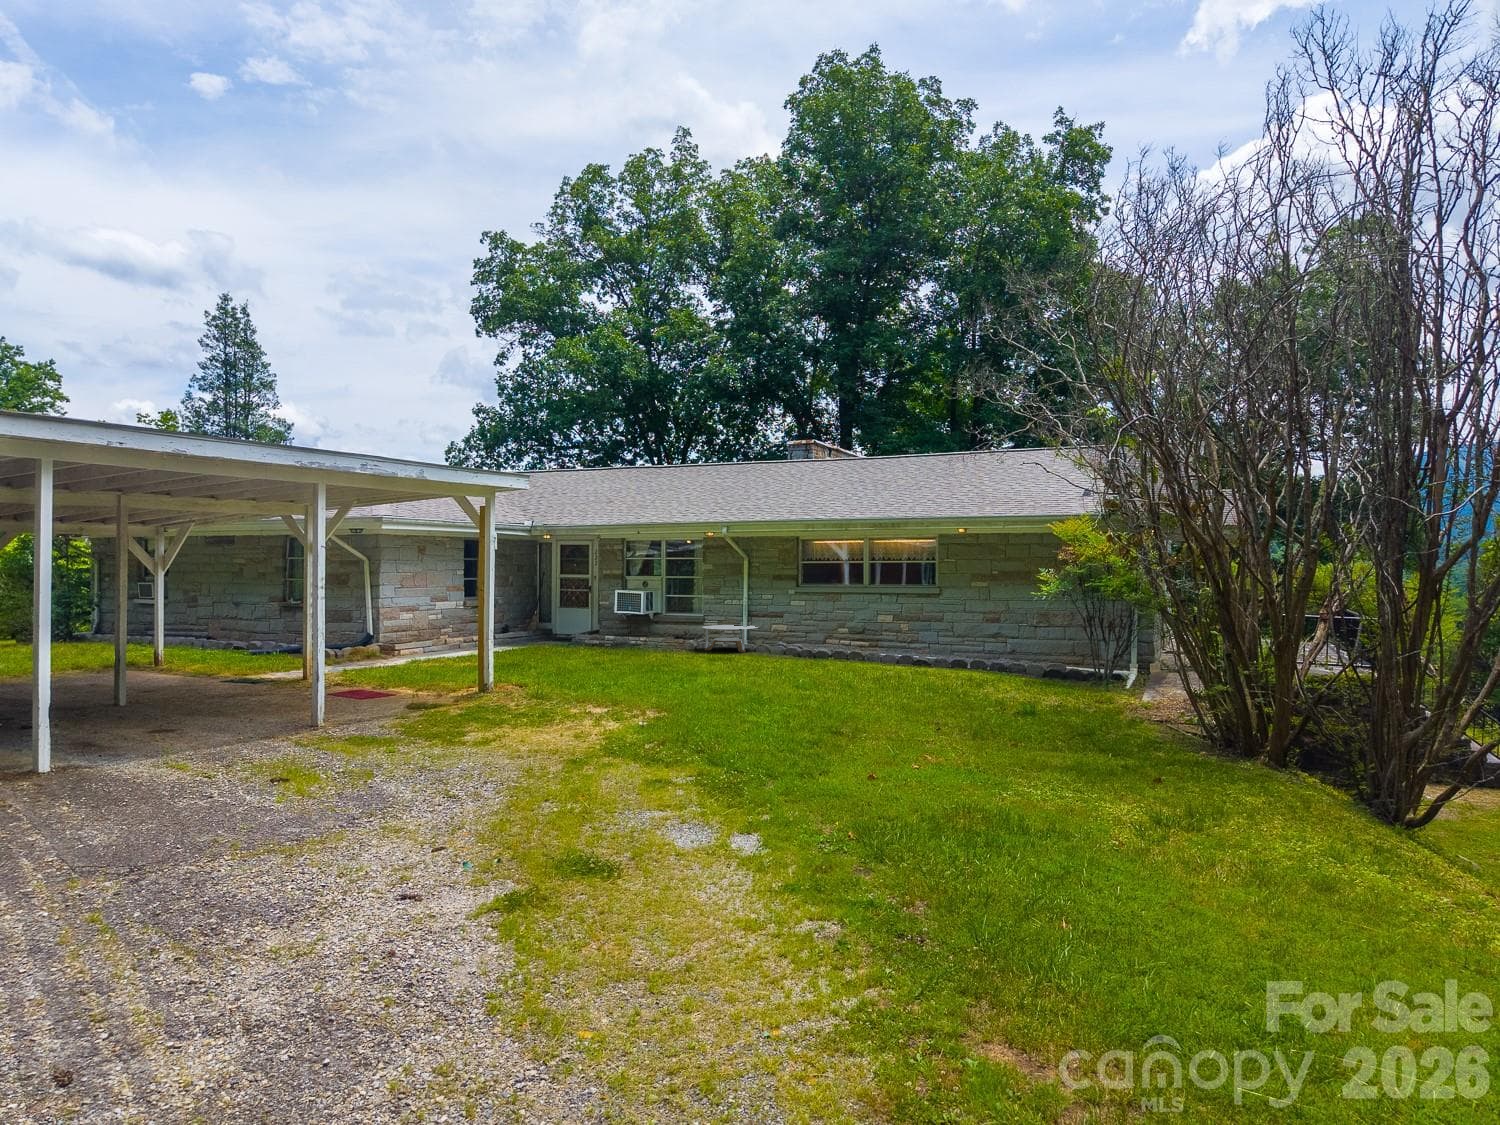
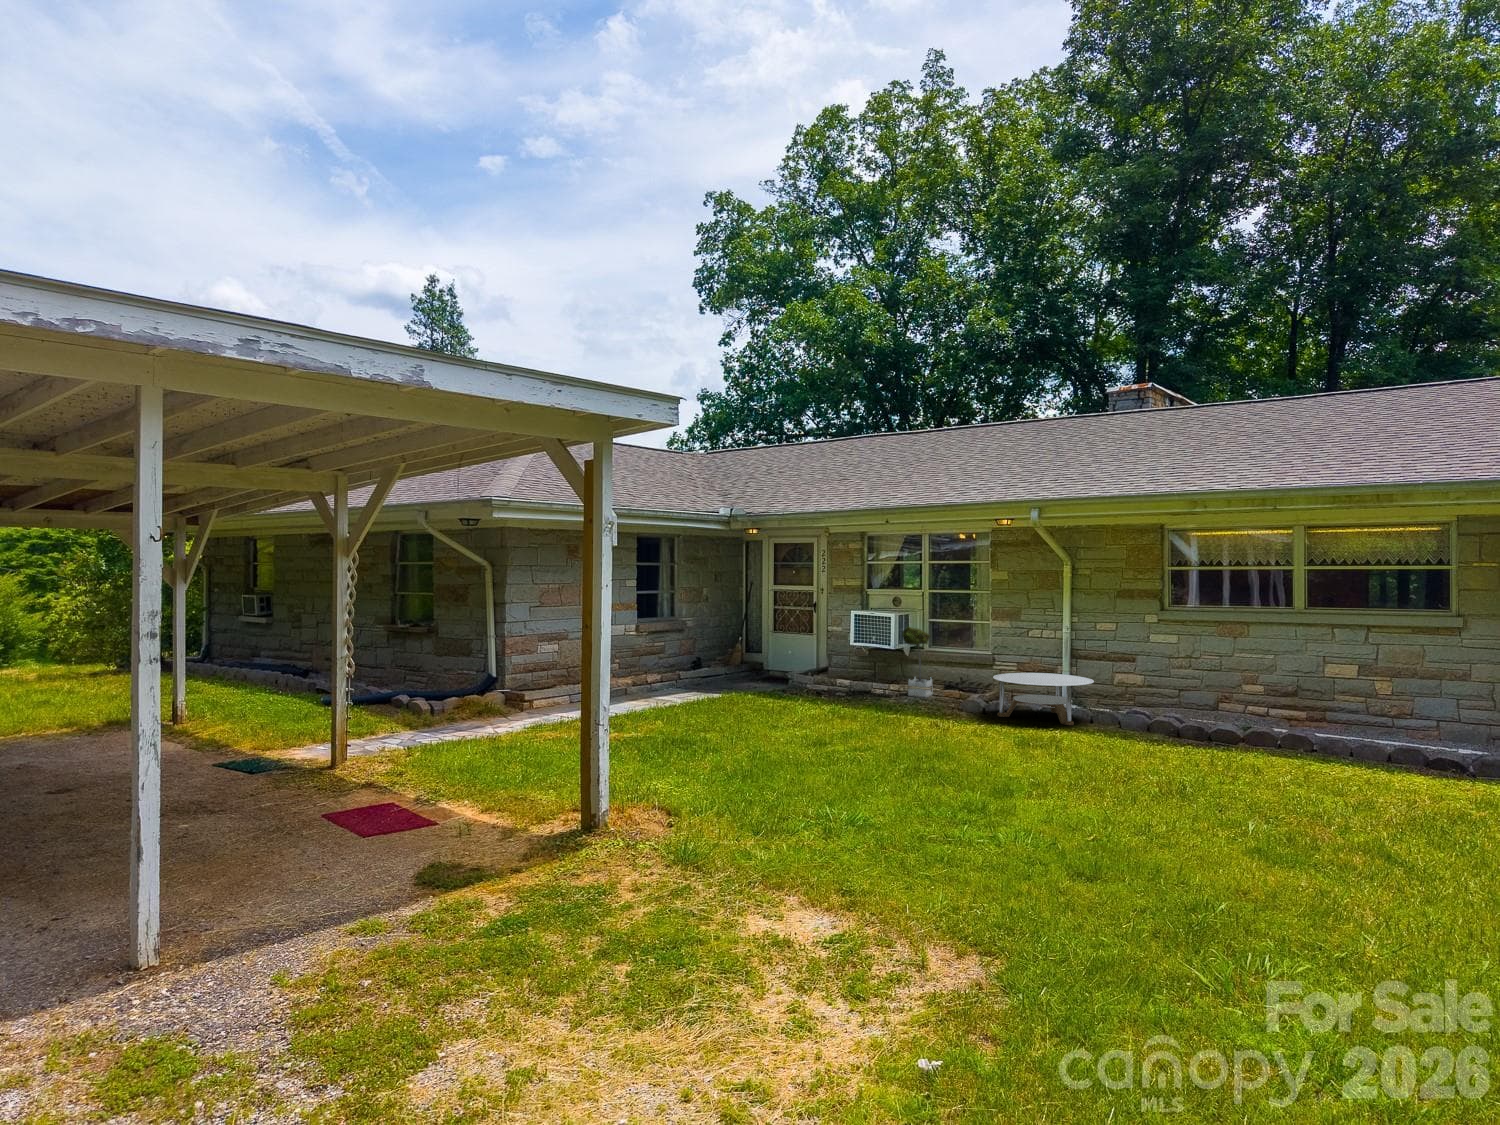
potted tree: none [649,599,668,644] -> present [902,627,933,697]

